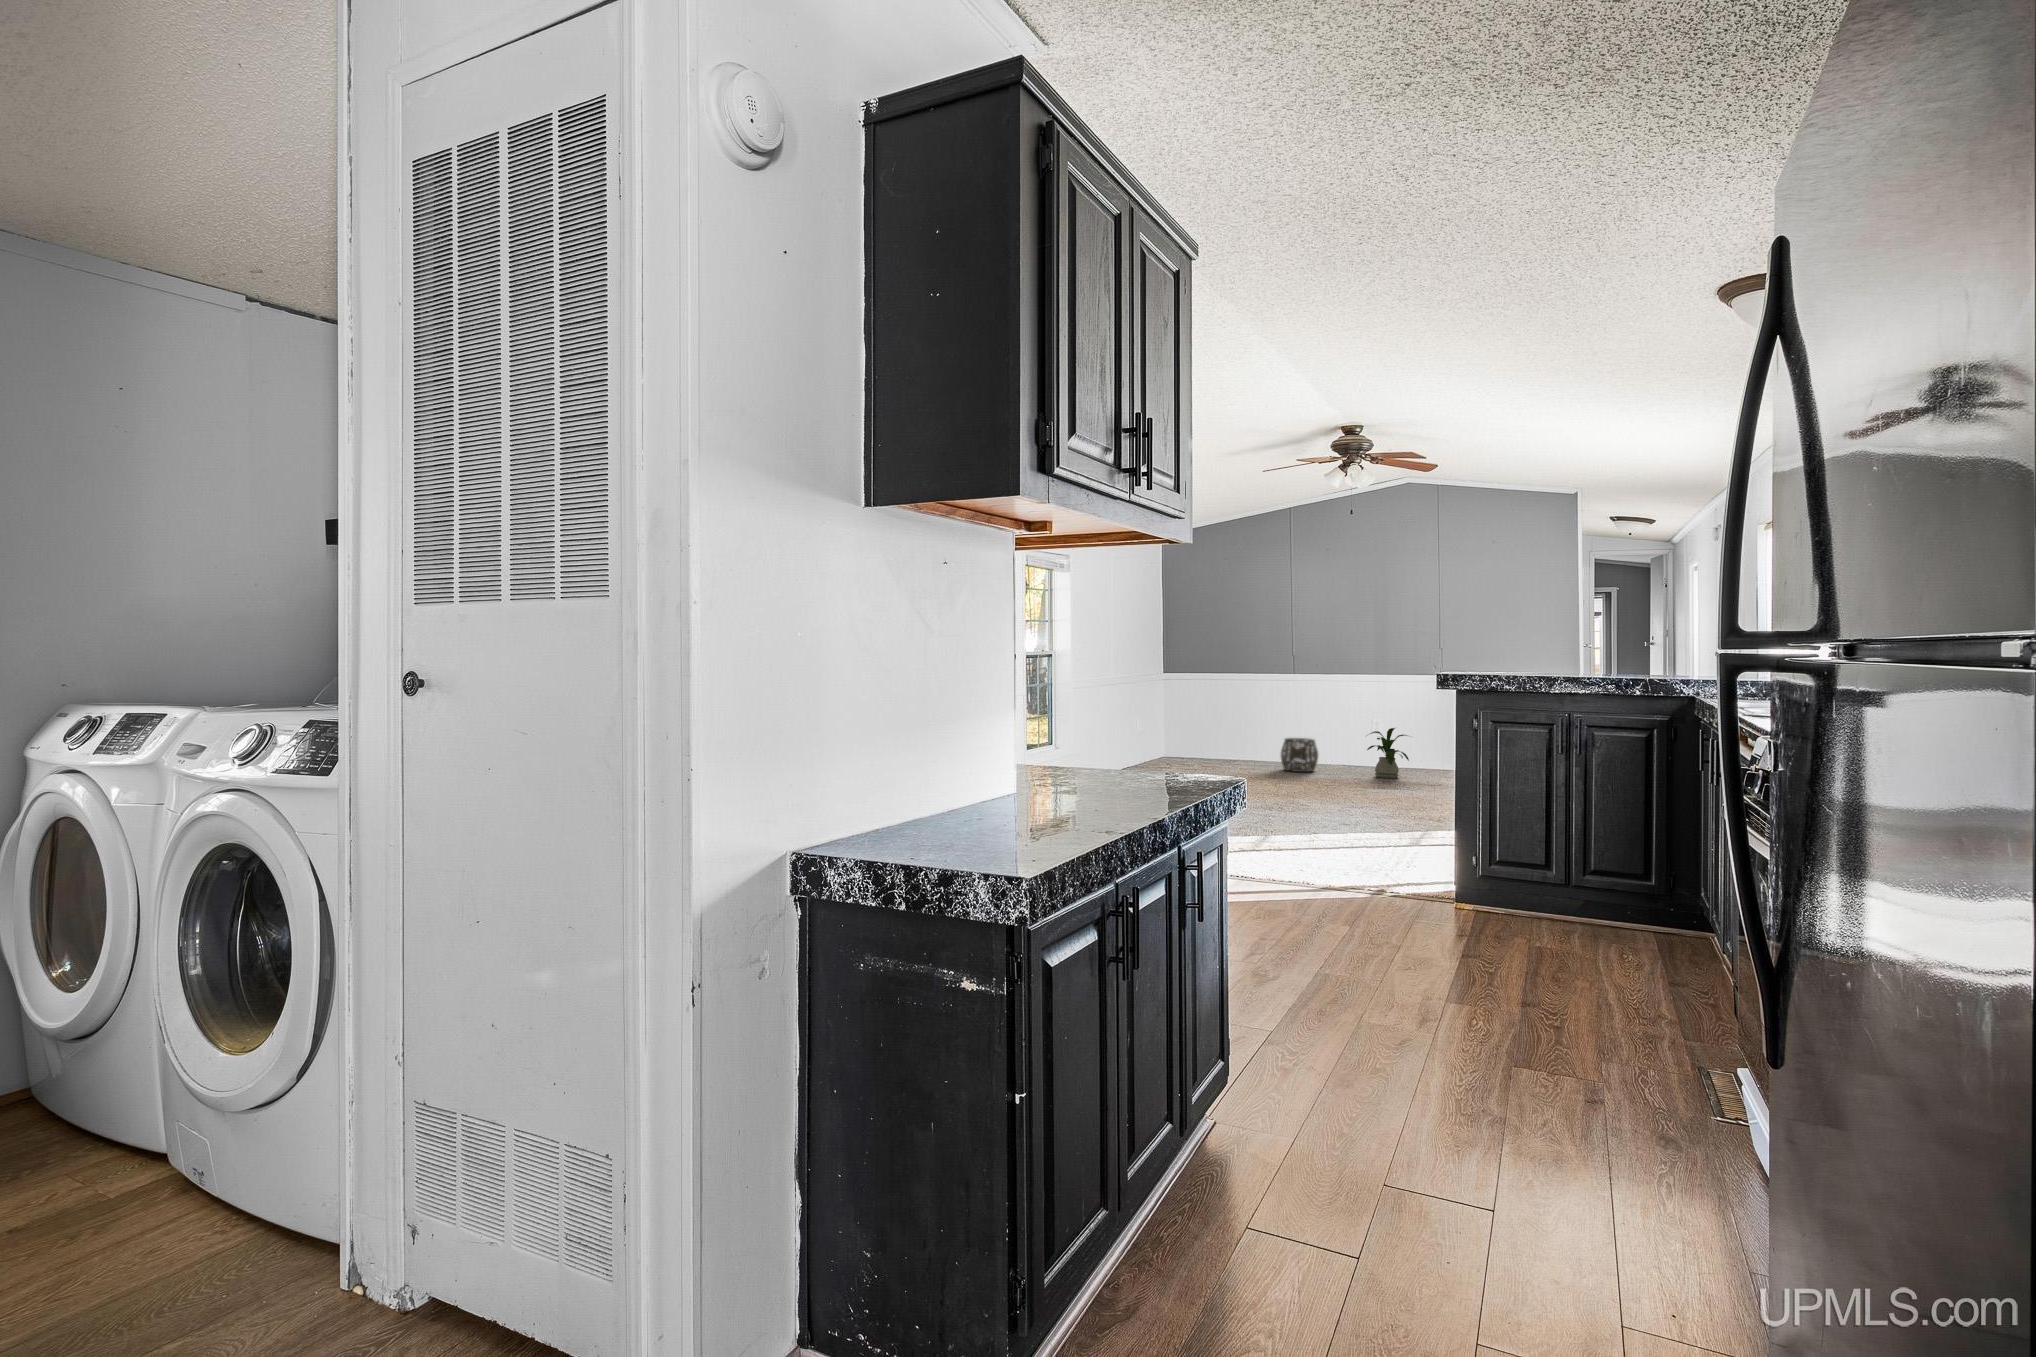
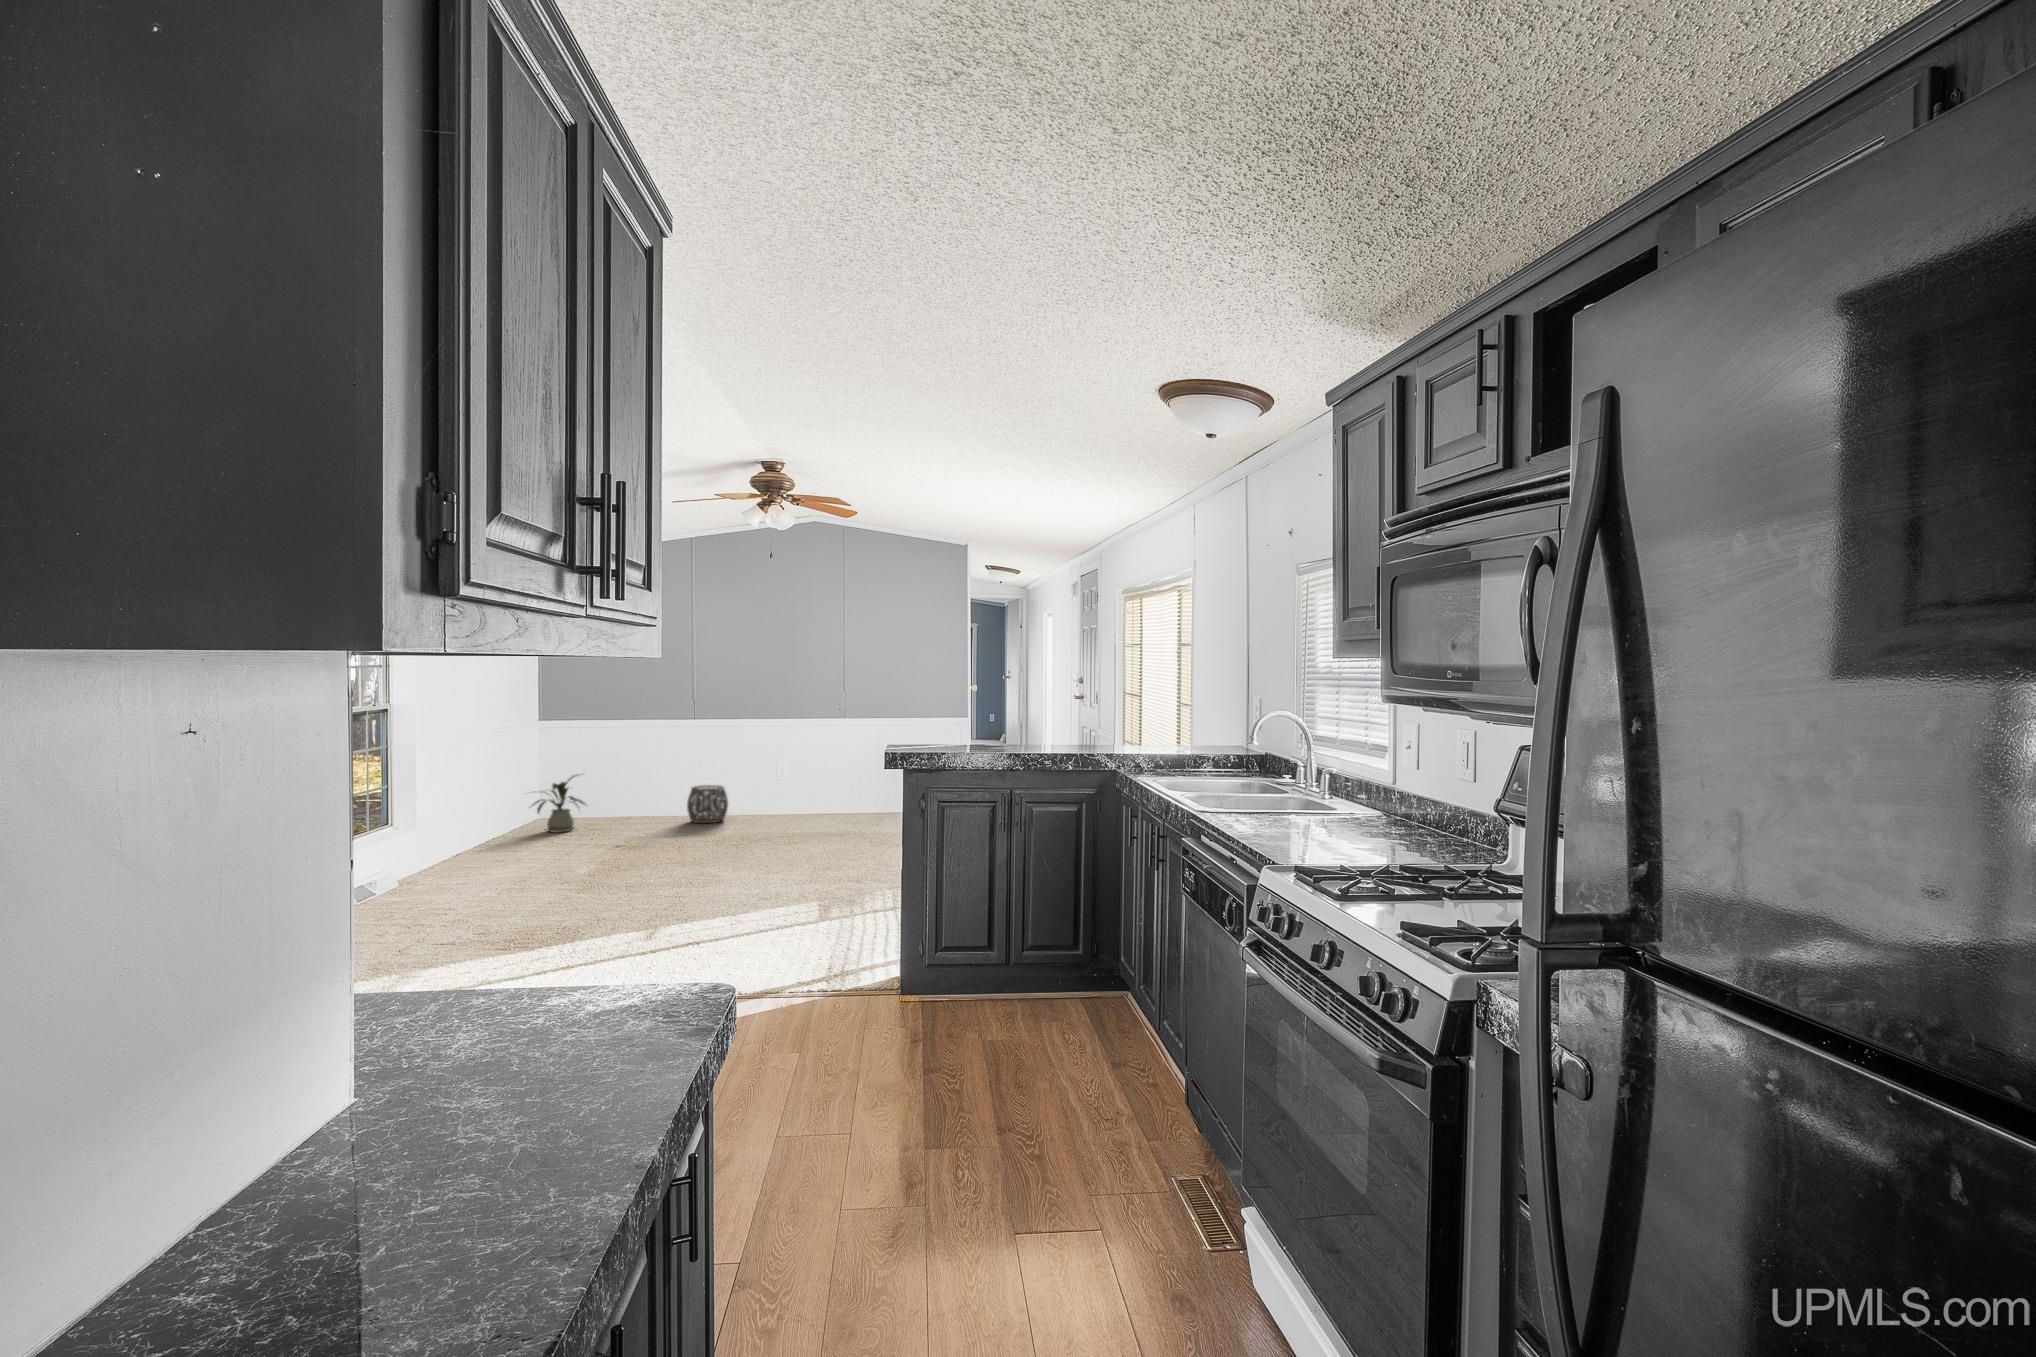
house plant: present [1367,728,1409,778] -> present [533,776,585,833]

